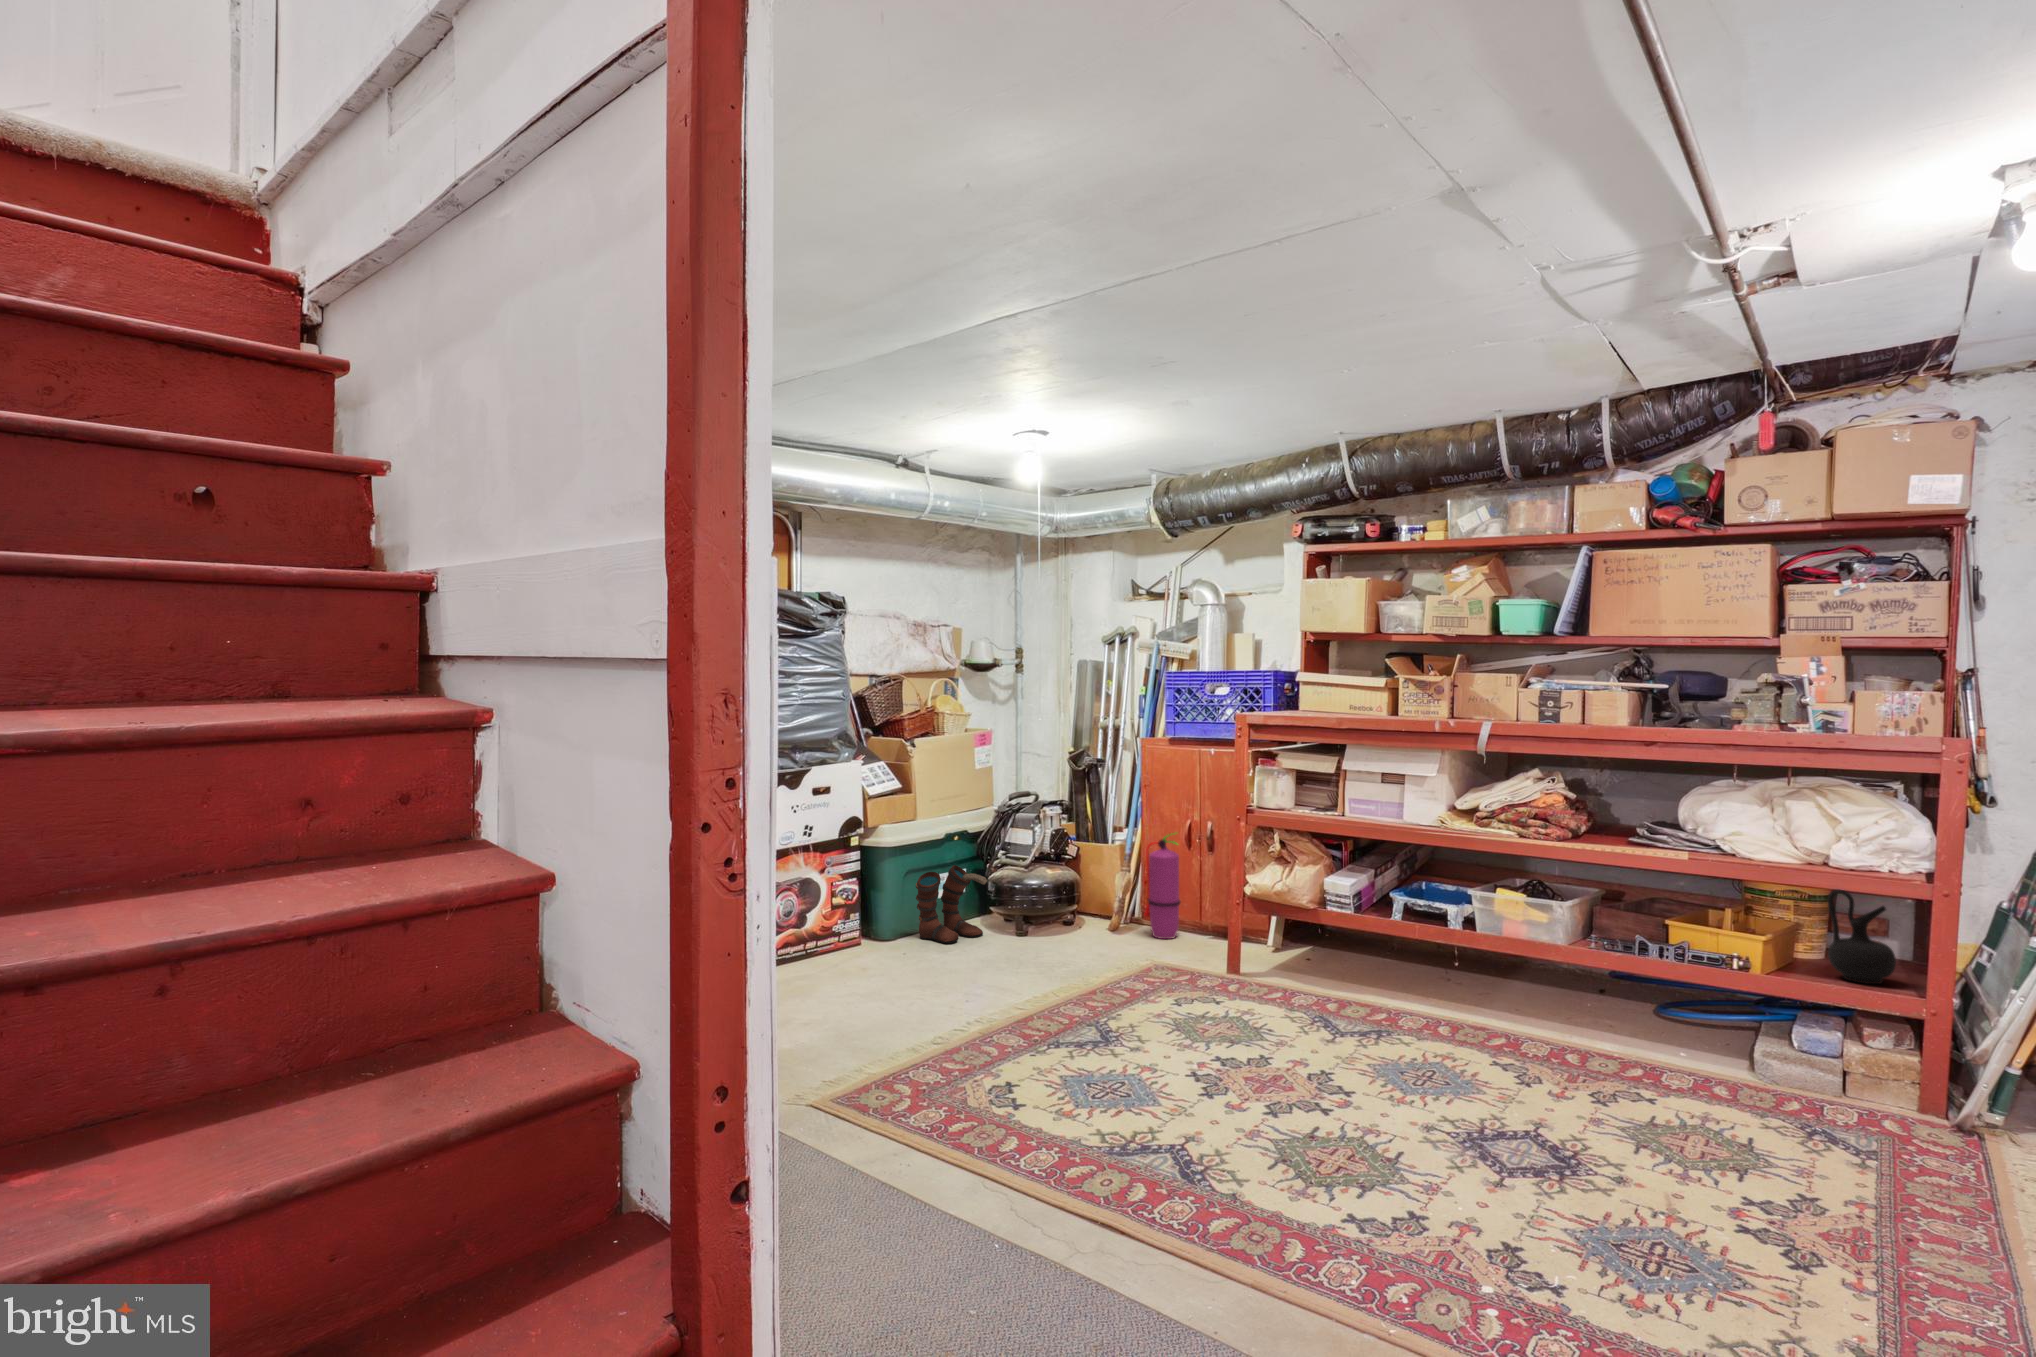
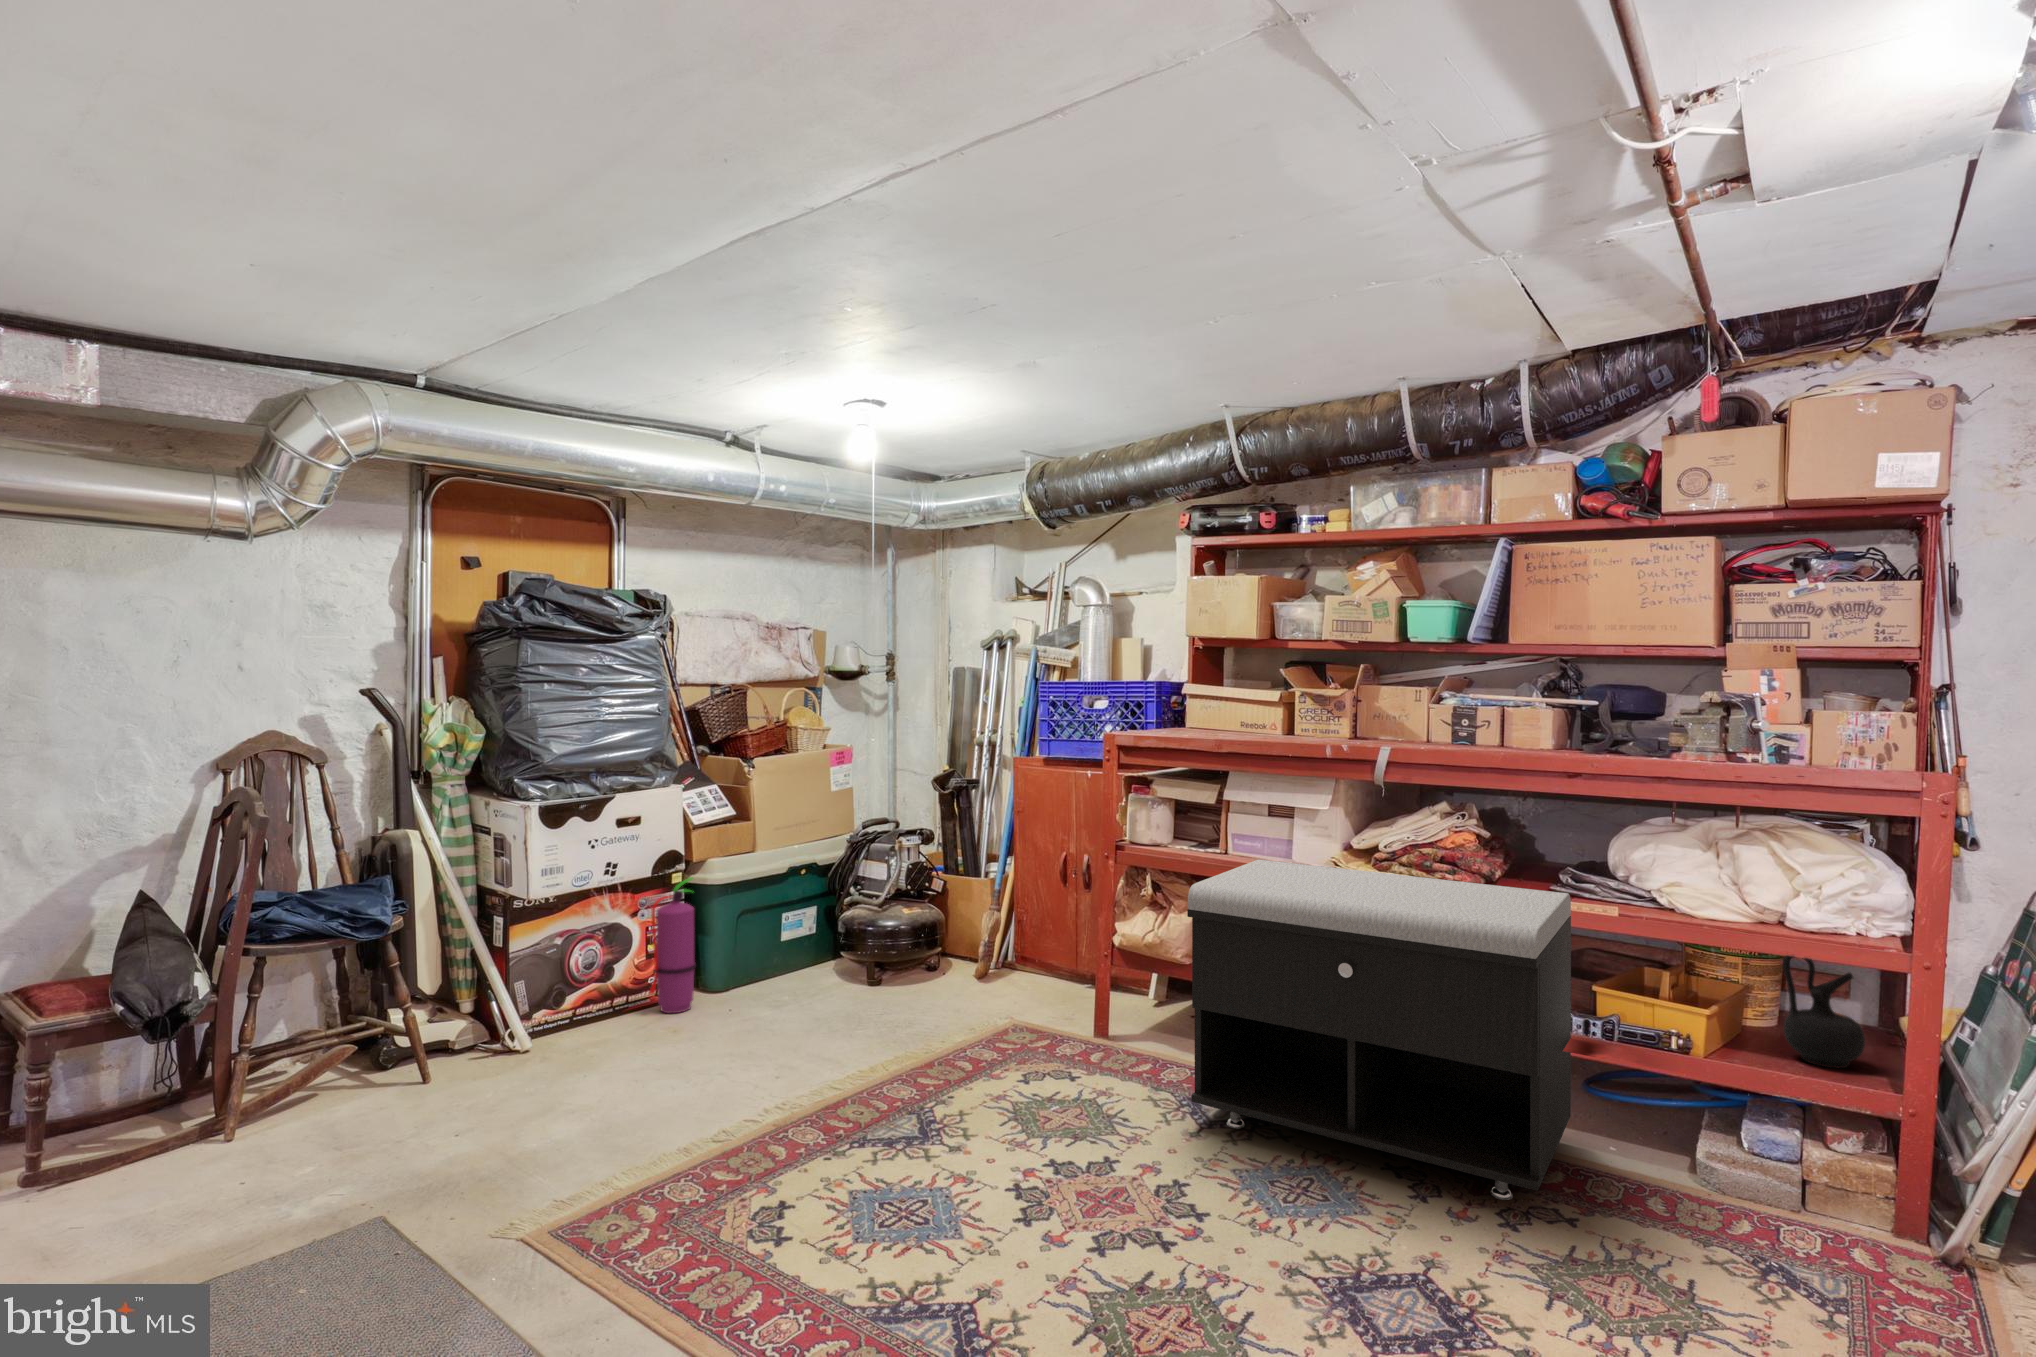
storage bench: none [1324,820,1648,1086] -> present [1187,860,1571,1200]
fire extinguisher: present [1144,834,1181,939] -> present [649,877,696,1013]
boots: present [916,865,987,943] -> none [750,902,837,995]

